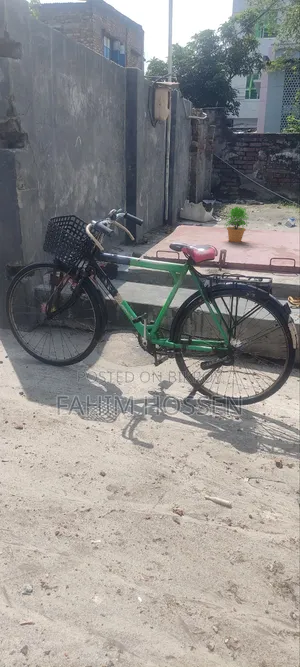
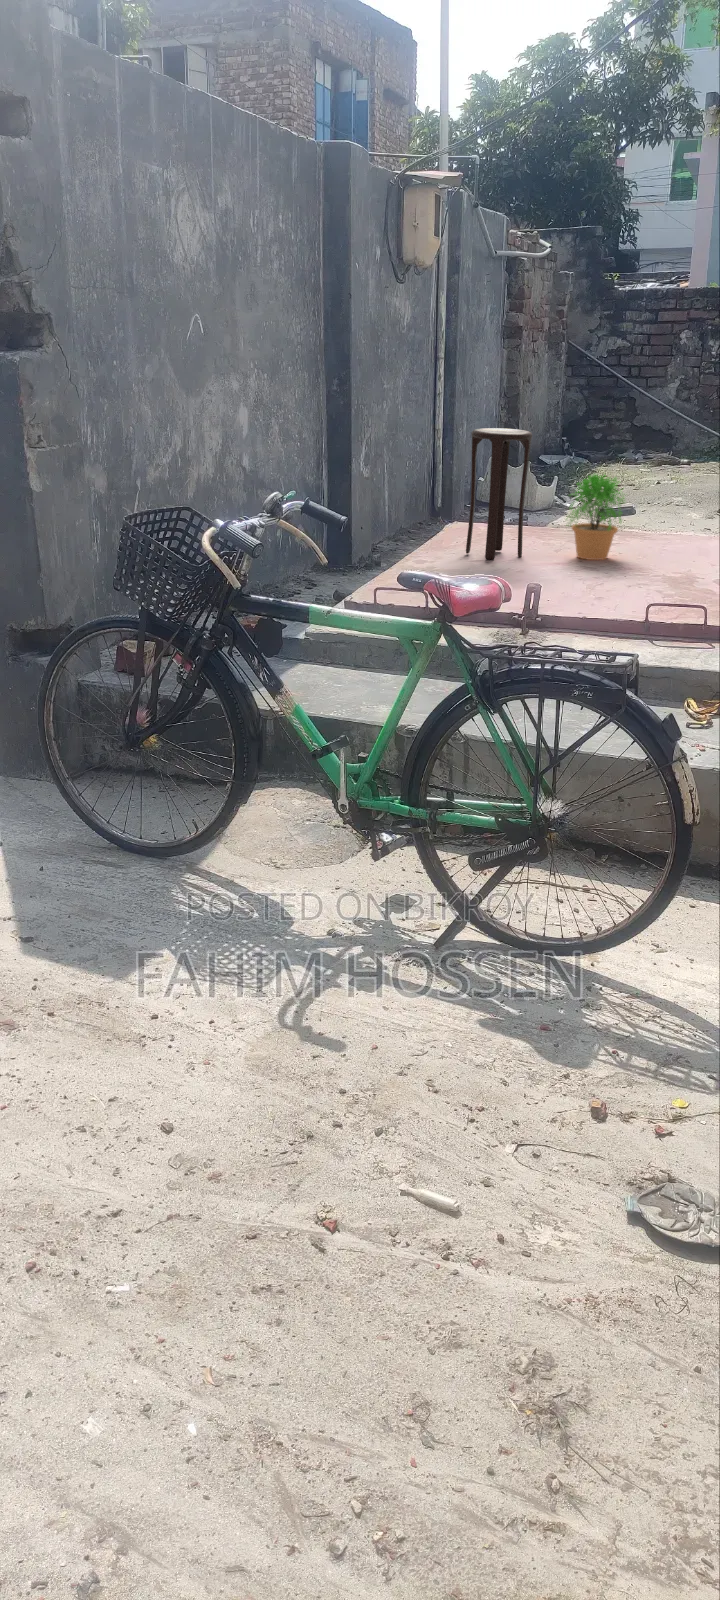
stool: none [183,187,211,241] -> present [466,428,532,560]

